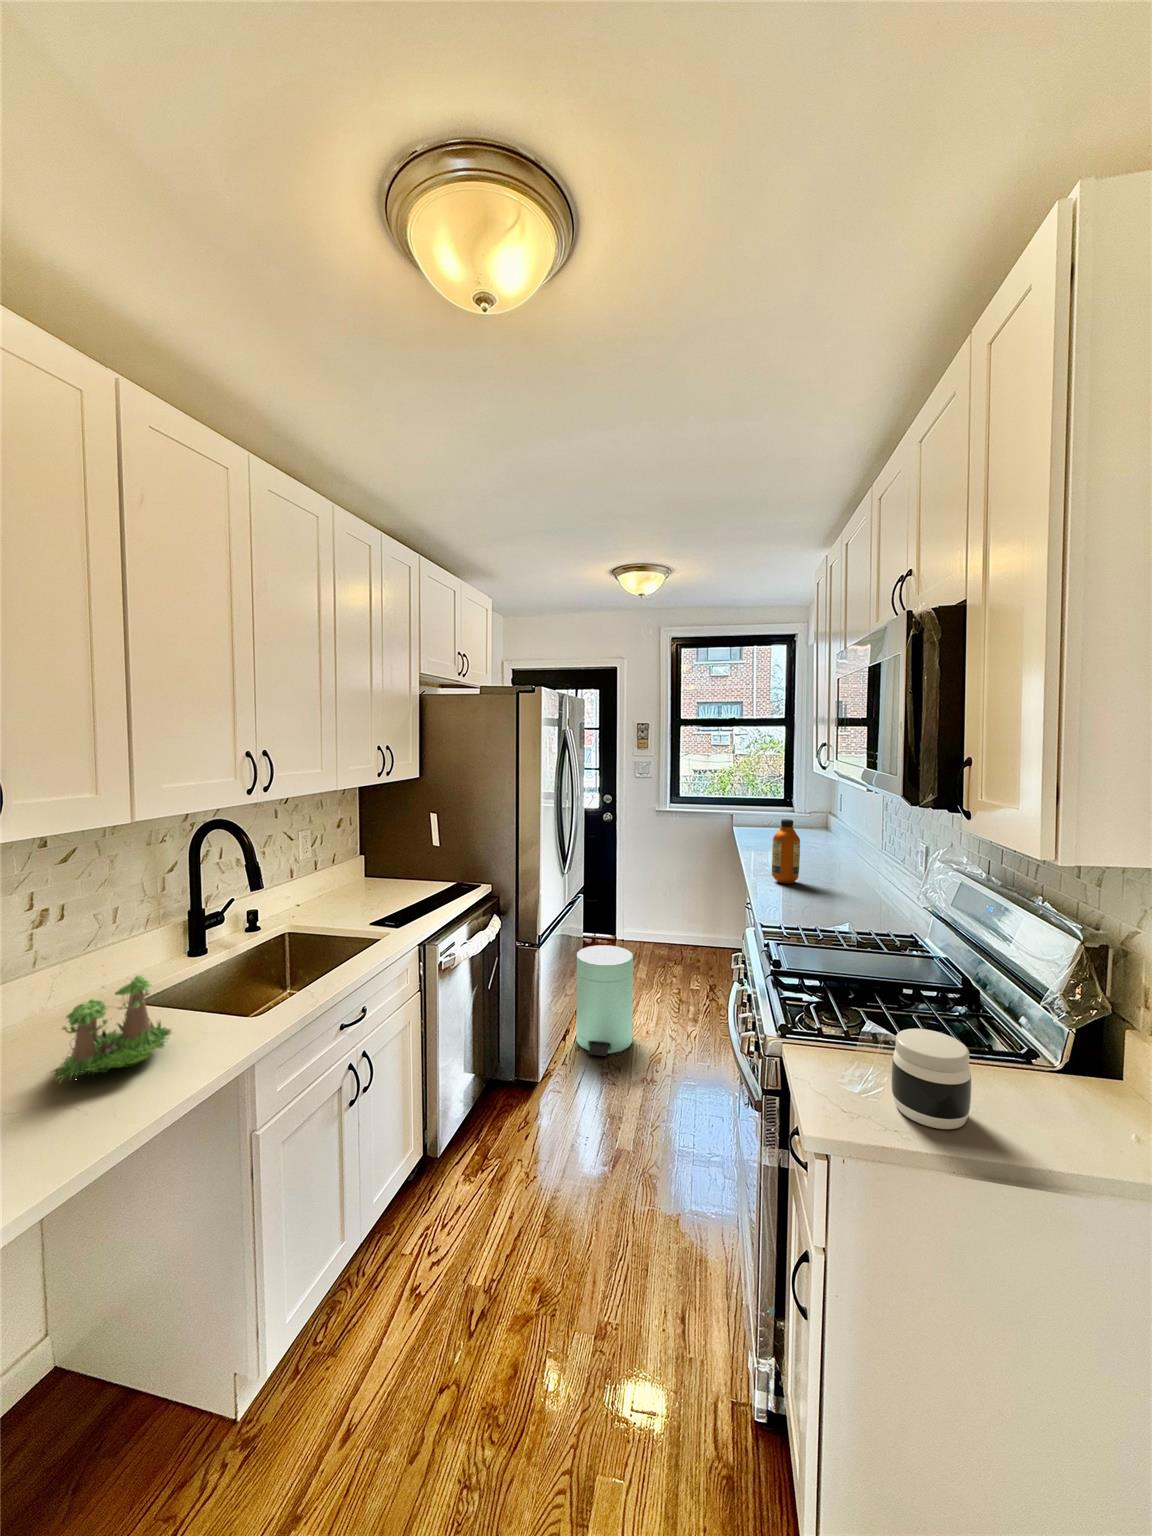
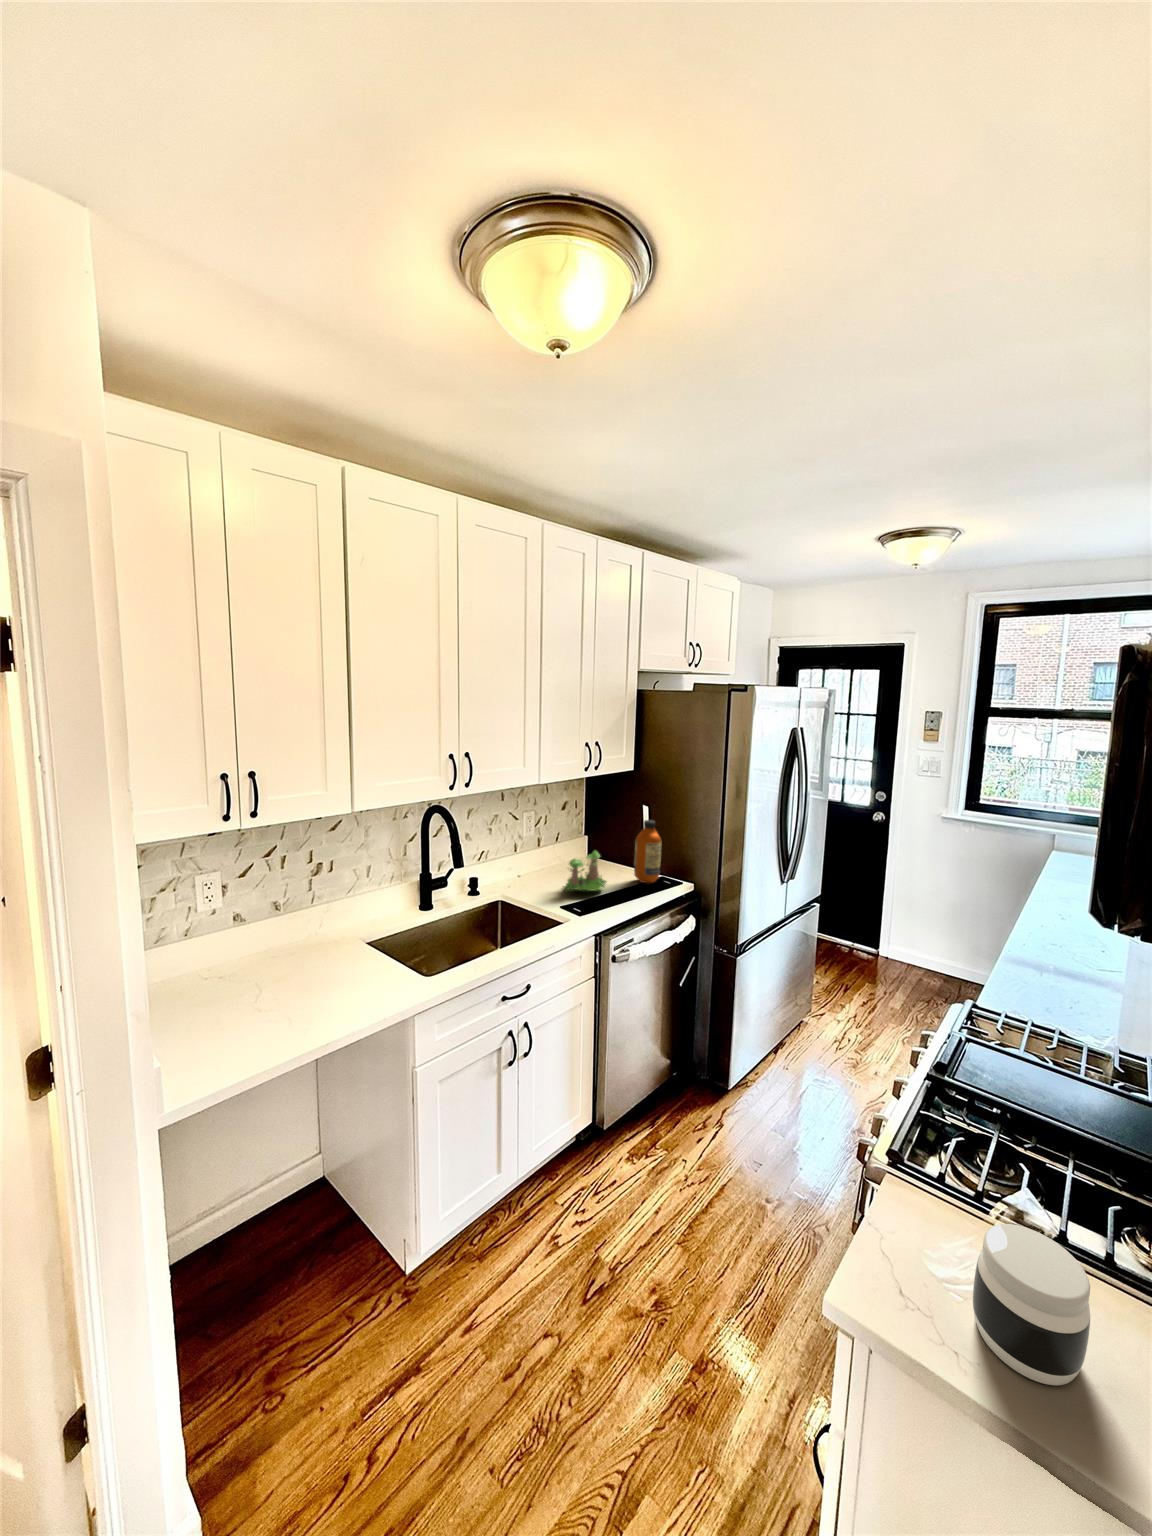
bottle: present [772,819,800,884] -> present [634,820,661,884]
trash can: present [576,945,633,1056] -> none [788,962,862,1084]
plant: present [53,975,171,1082] -> present [563,851,606,891]

